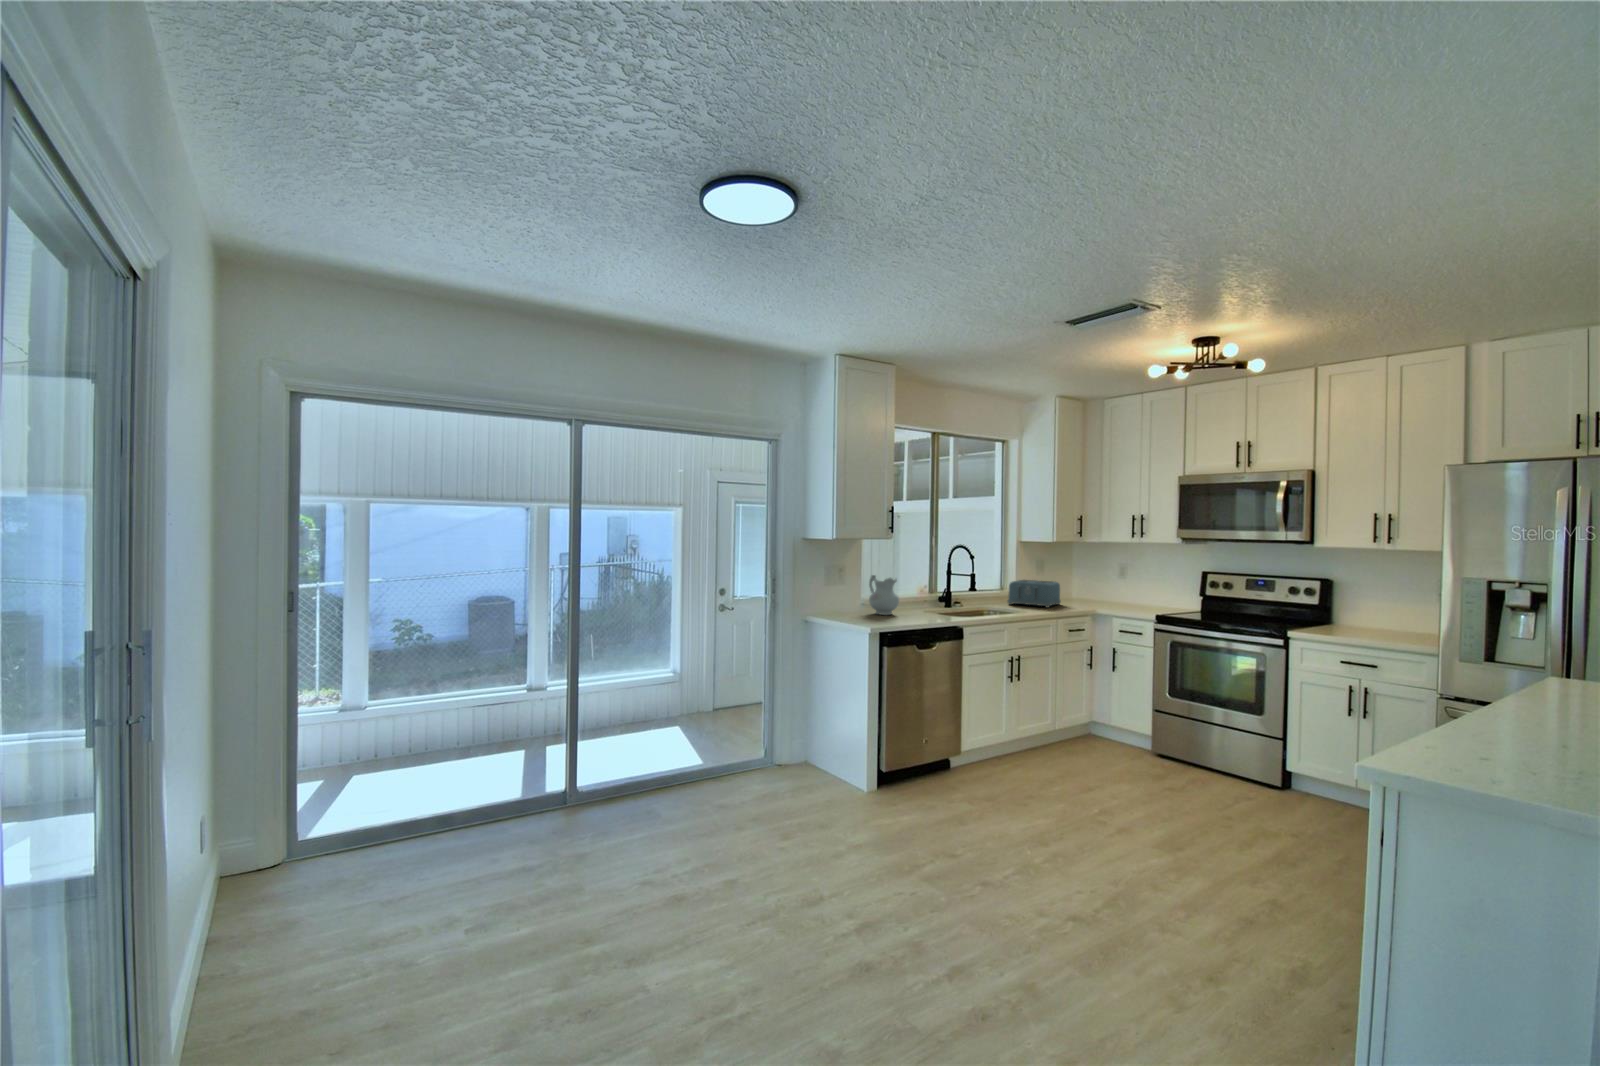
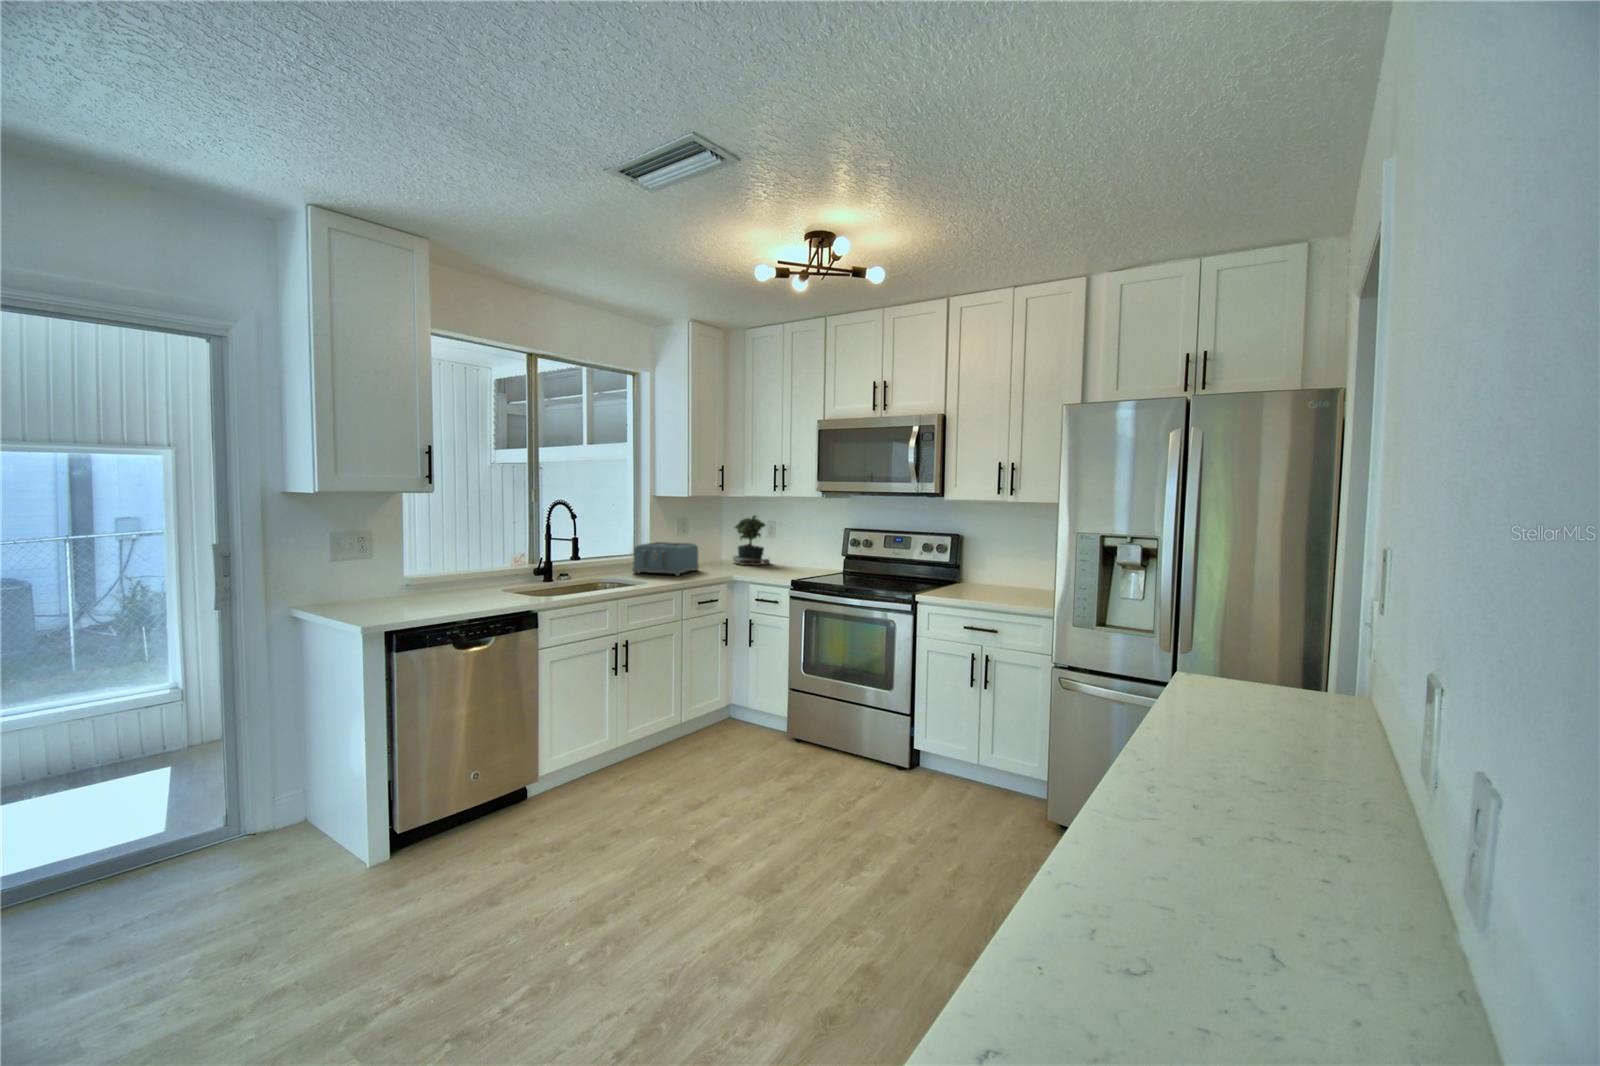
potted plant: none [1072,557,1122,603] -> present [733,515,770,565]
ceramic pitcher: present [869,575,899,615] -> none [393,542,444,601]

